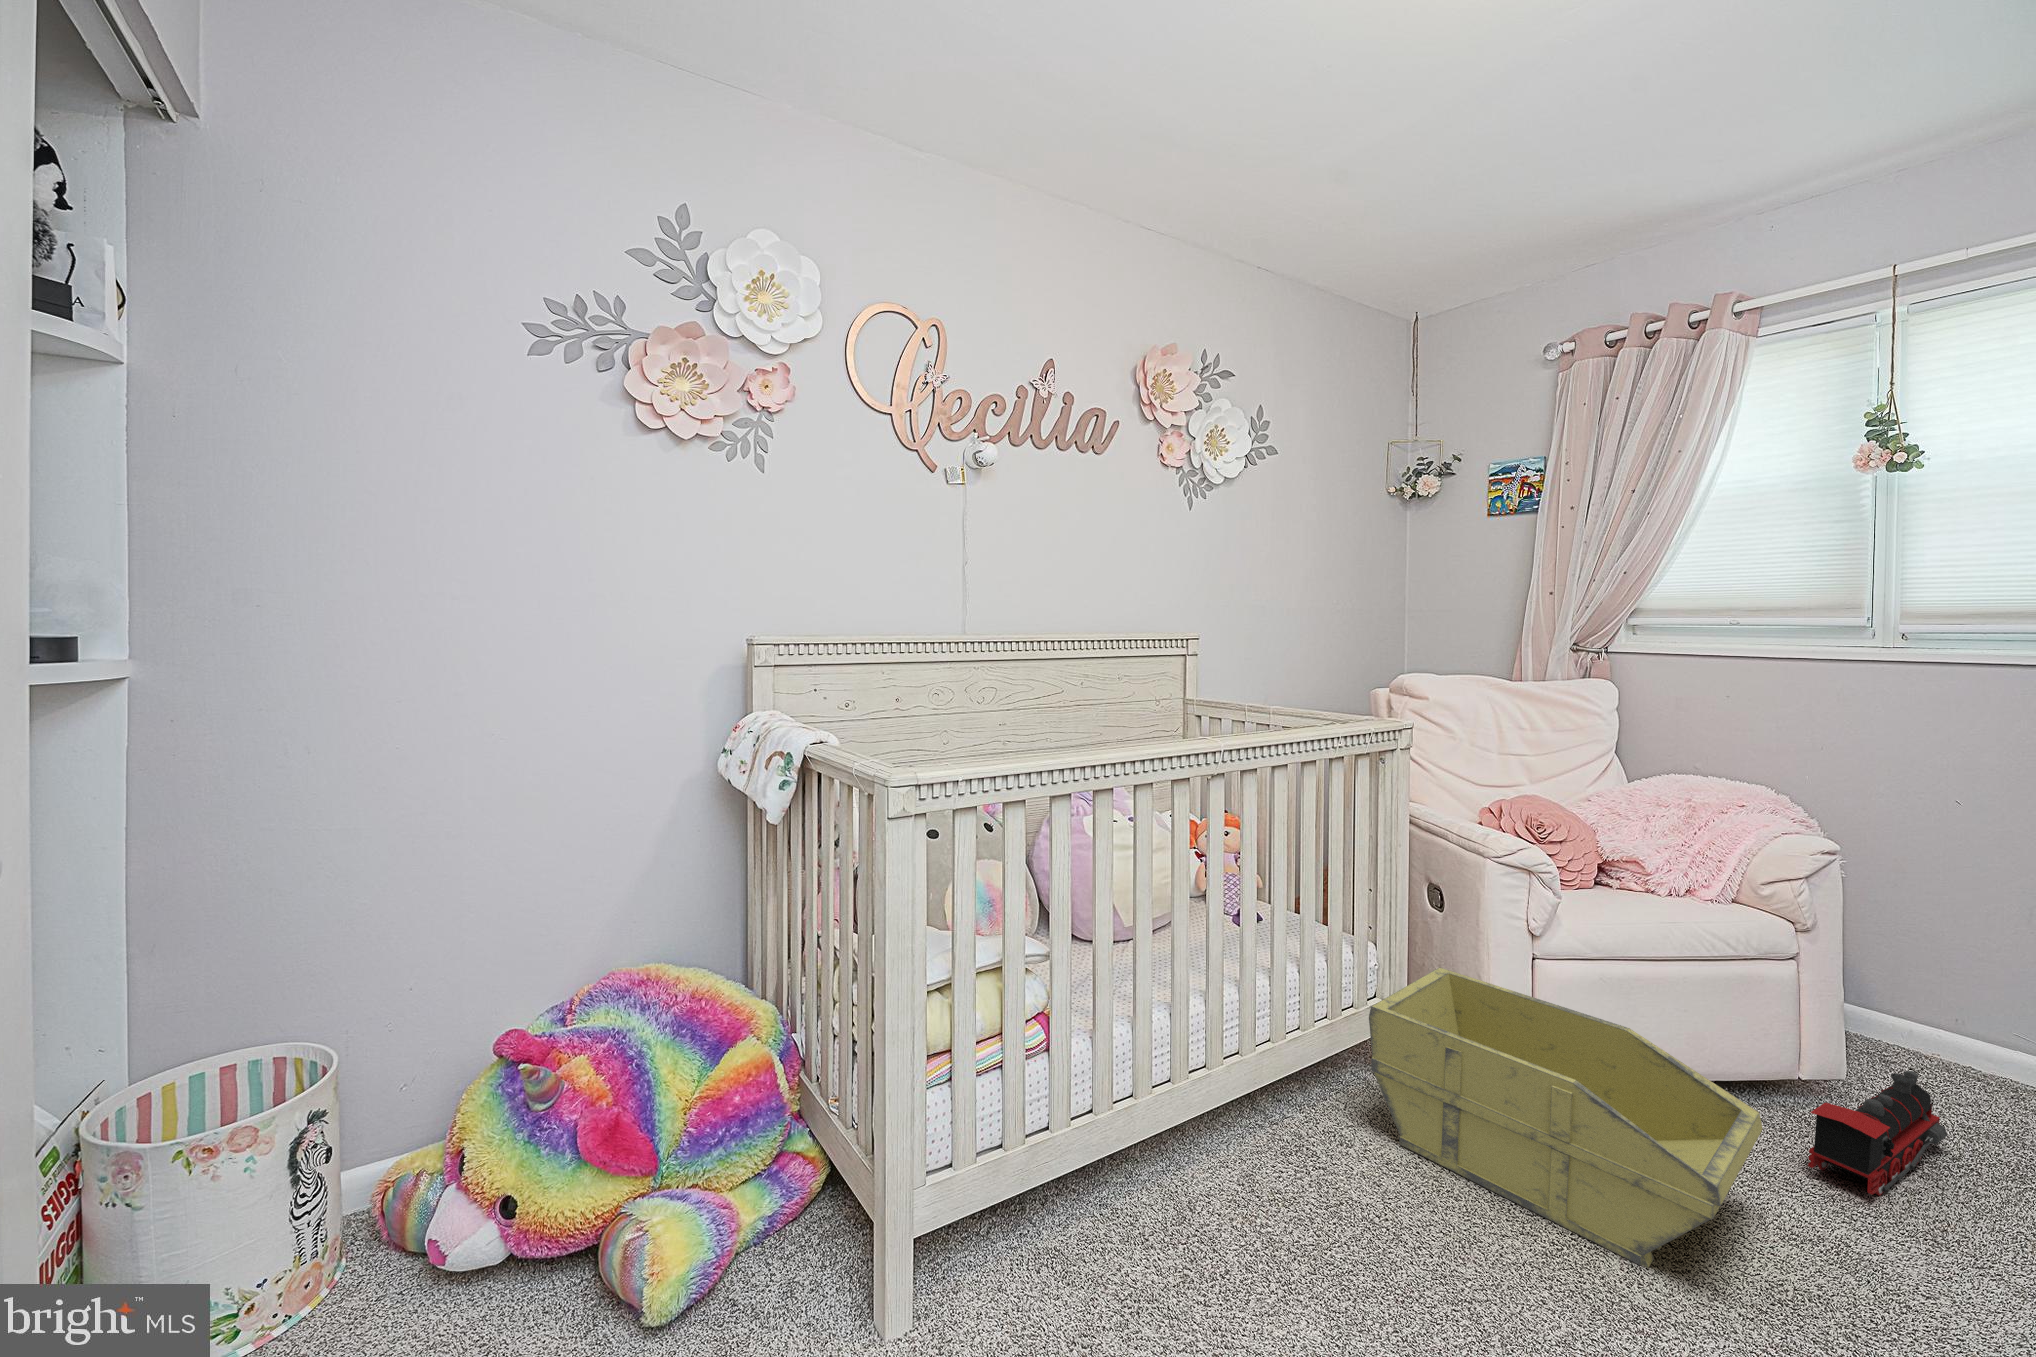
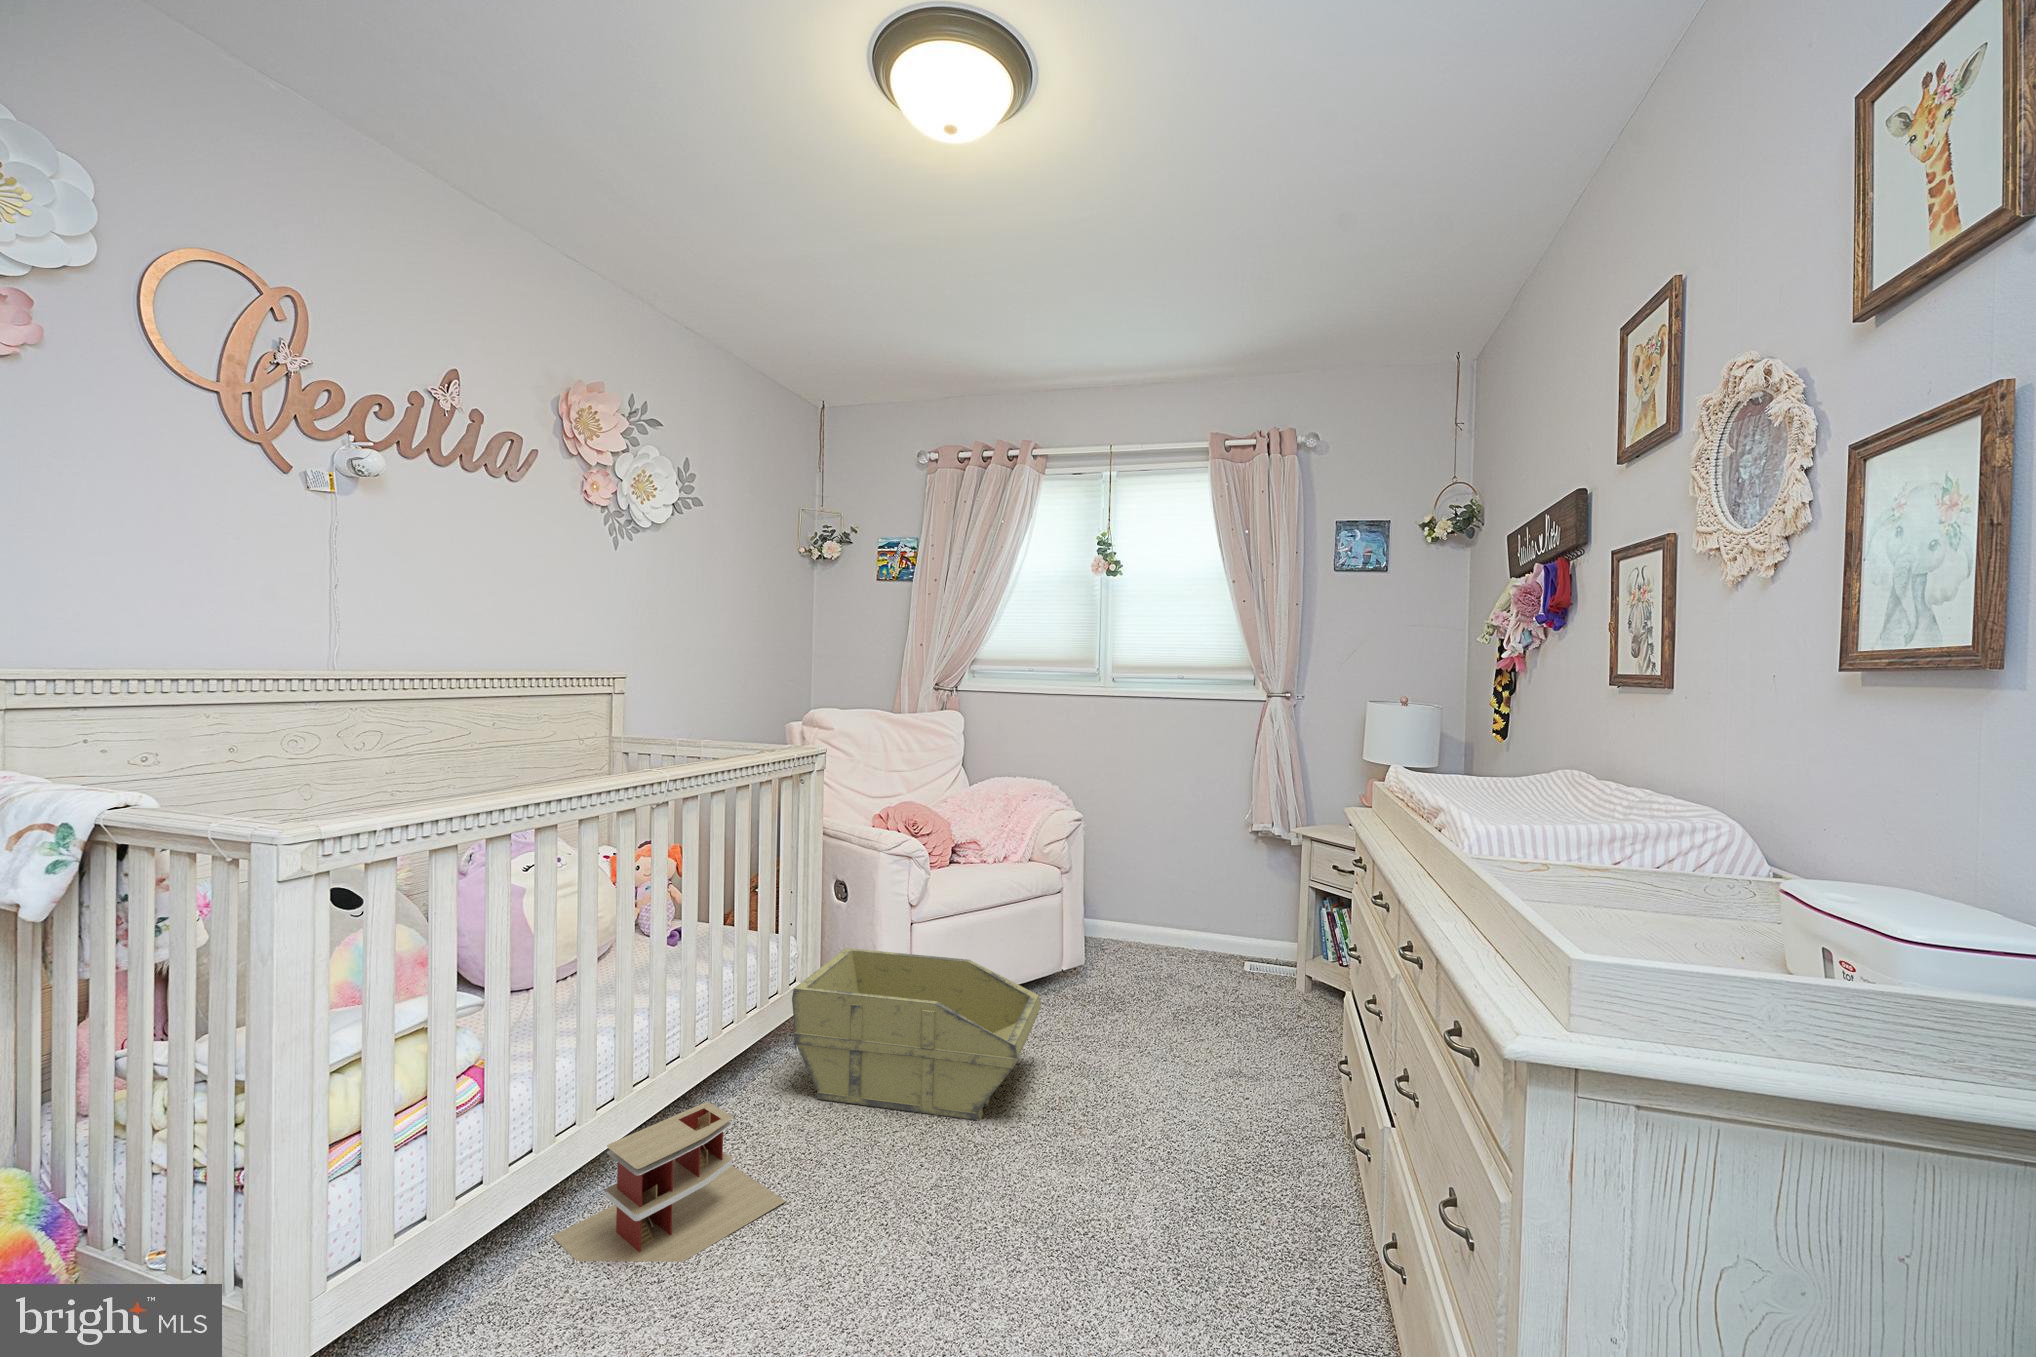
toy train: present [1808,1071,1947,1196] -> none [1065,952,1129,1032]
toy house: none [1111,1116,1355,1306] -> present [552,1102,786,1262]

